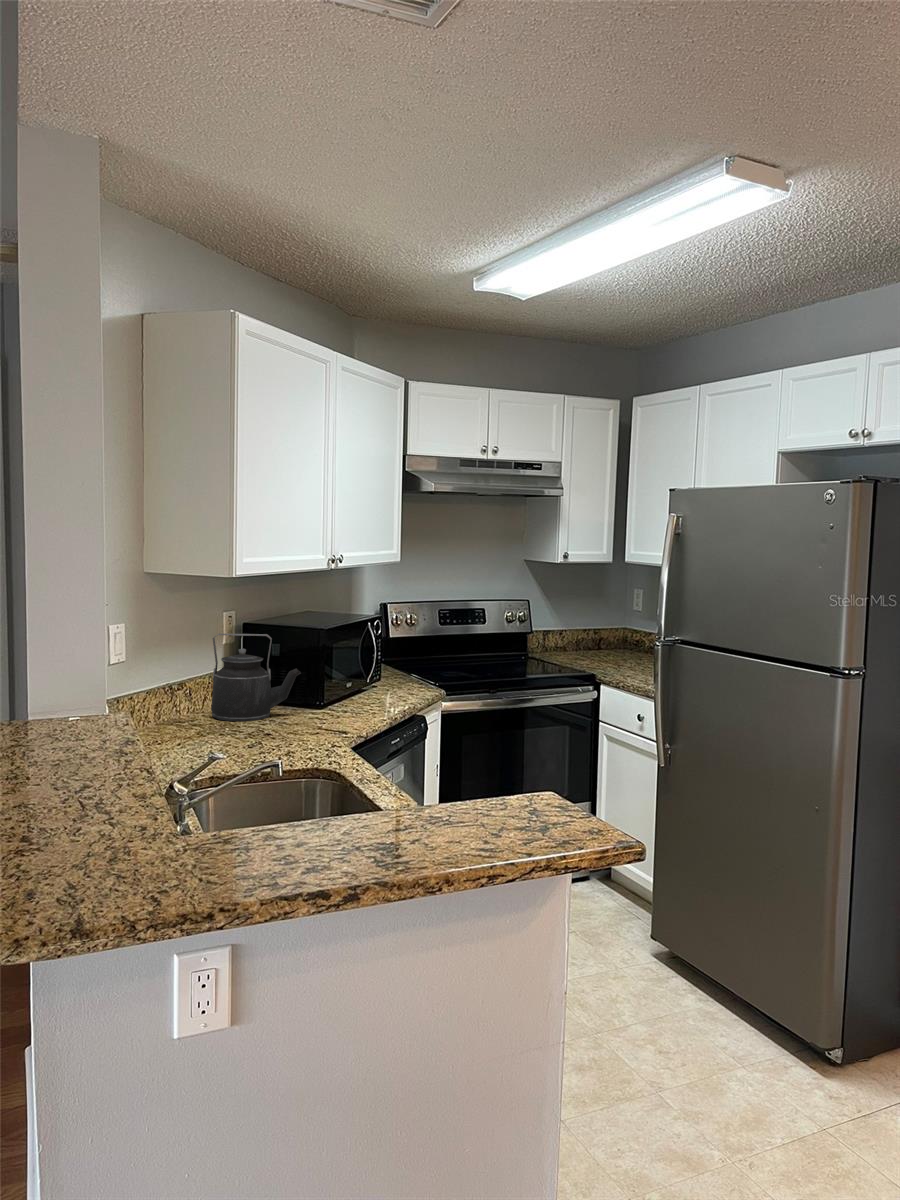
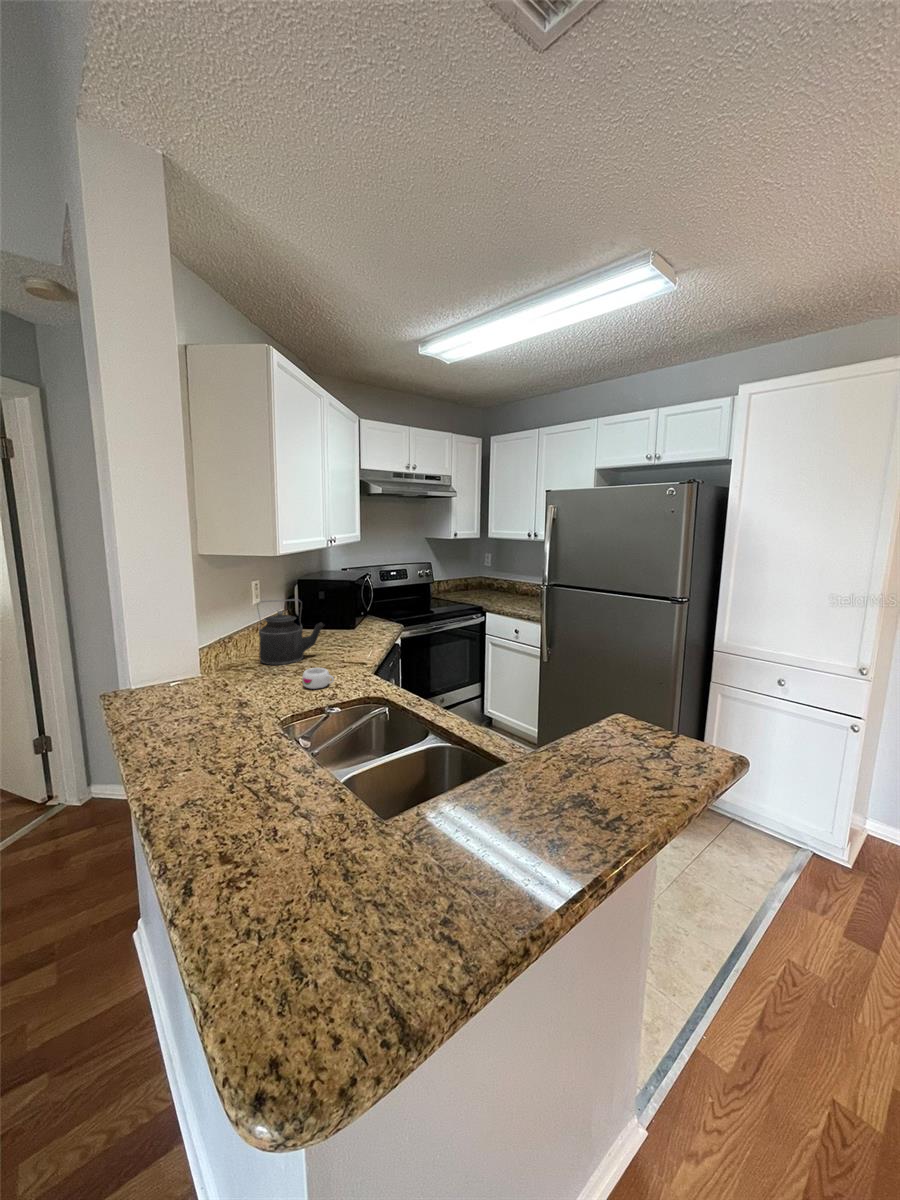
mug: none [238,722,277,747] -> present [302,668,334,689]

